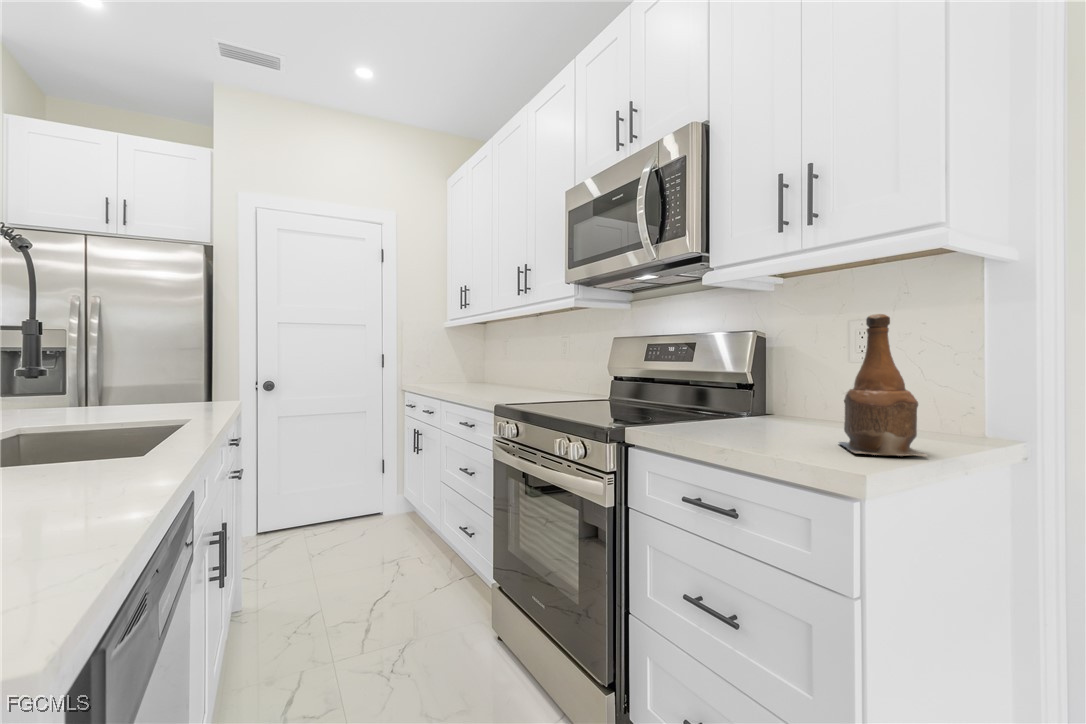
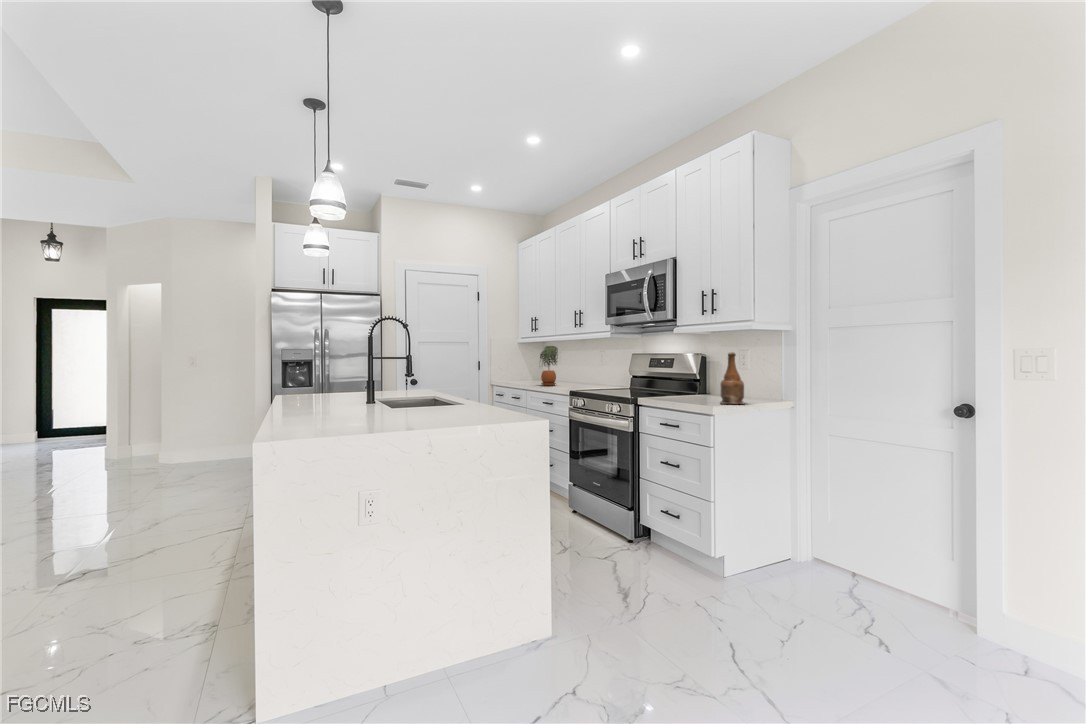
potted plant: none [456,327,492,394] -> present [540,346,558,386]

